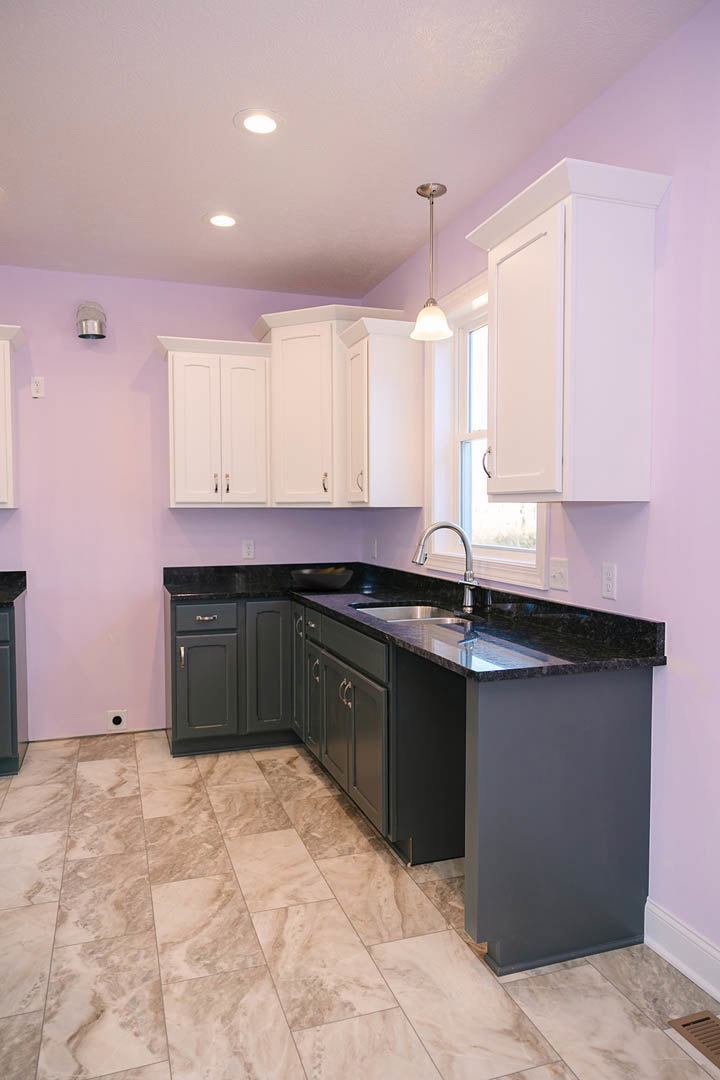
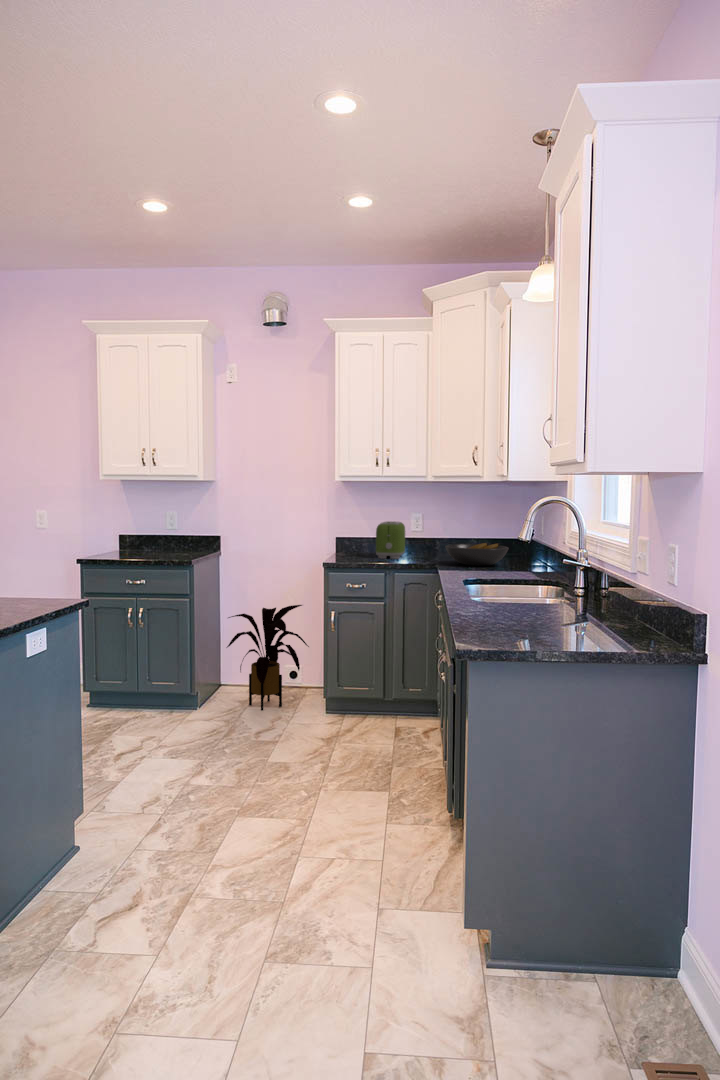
toaster: none [210,549,240,588] -> present [376,521,405,559]
house plant: none [46,643,142,765] -> present [227,605,309,710]

